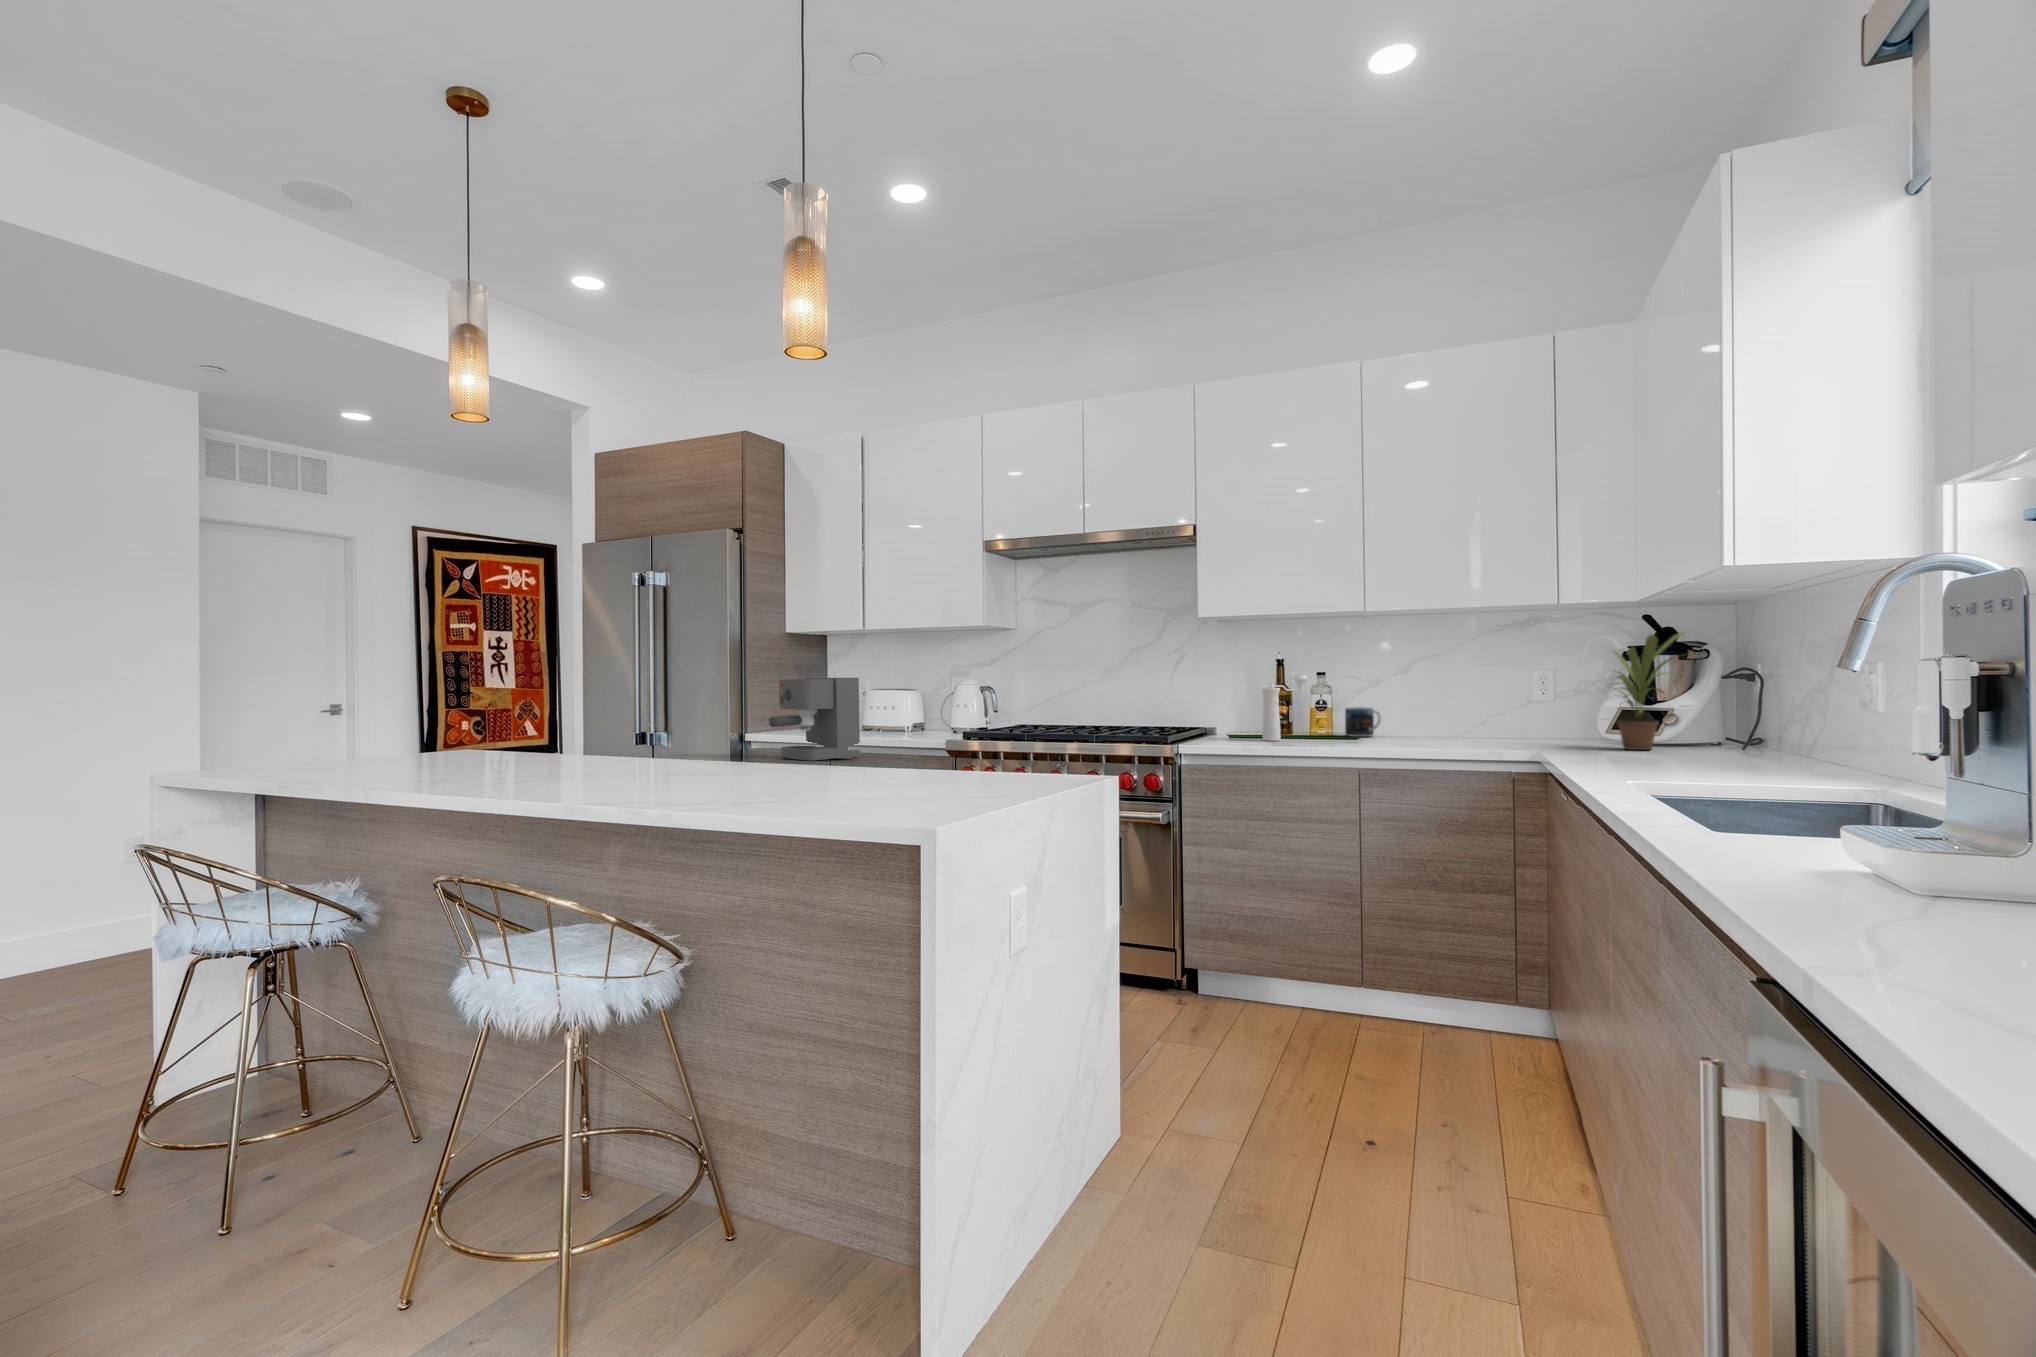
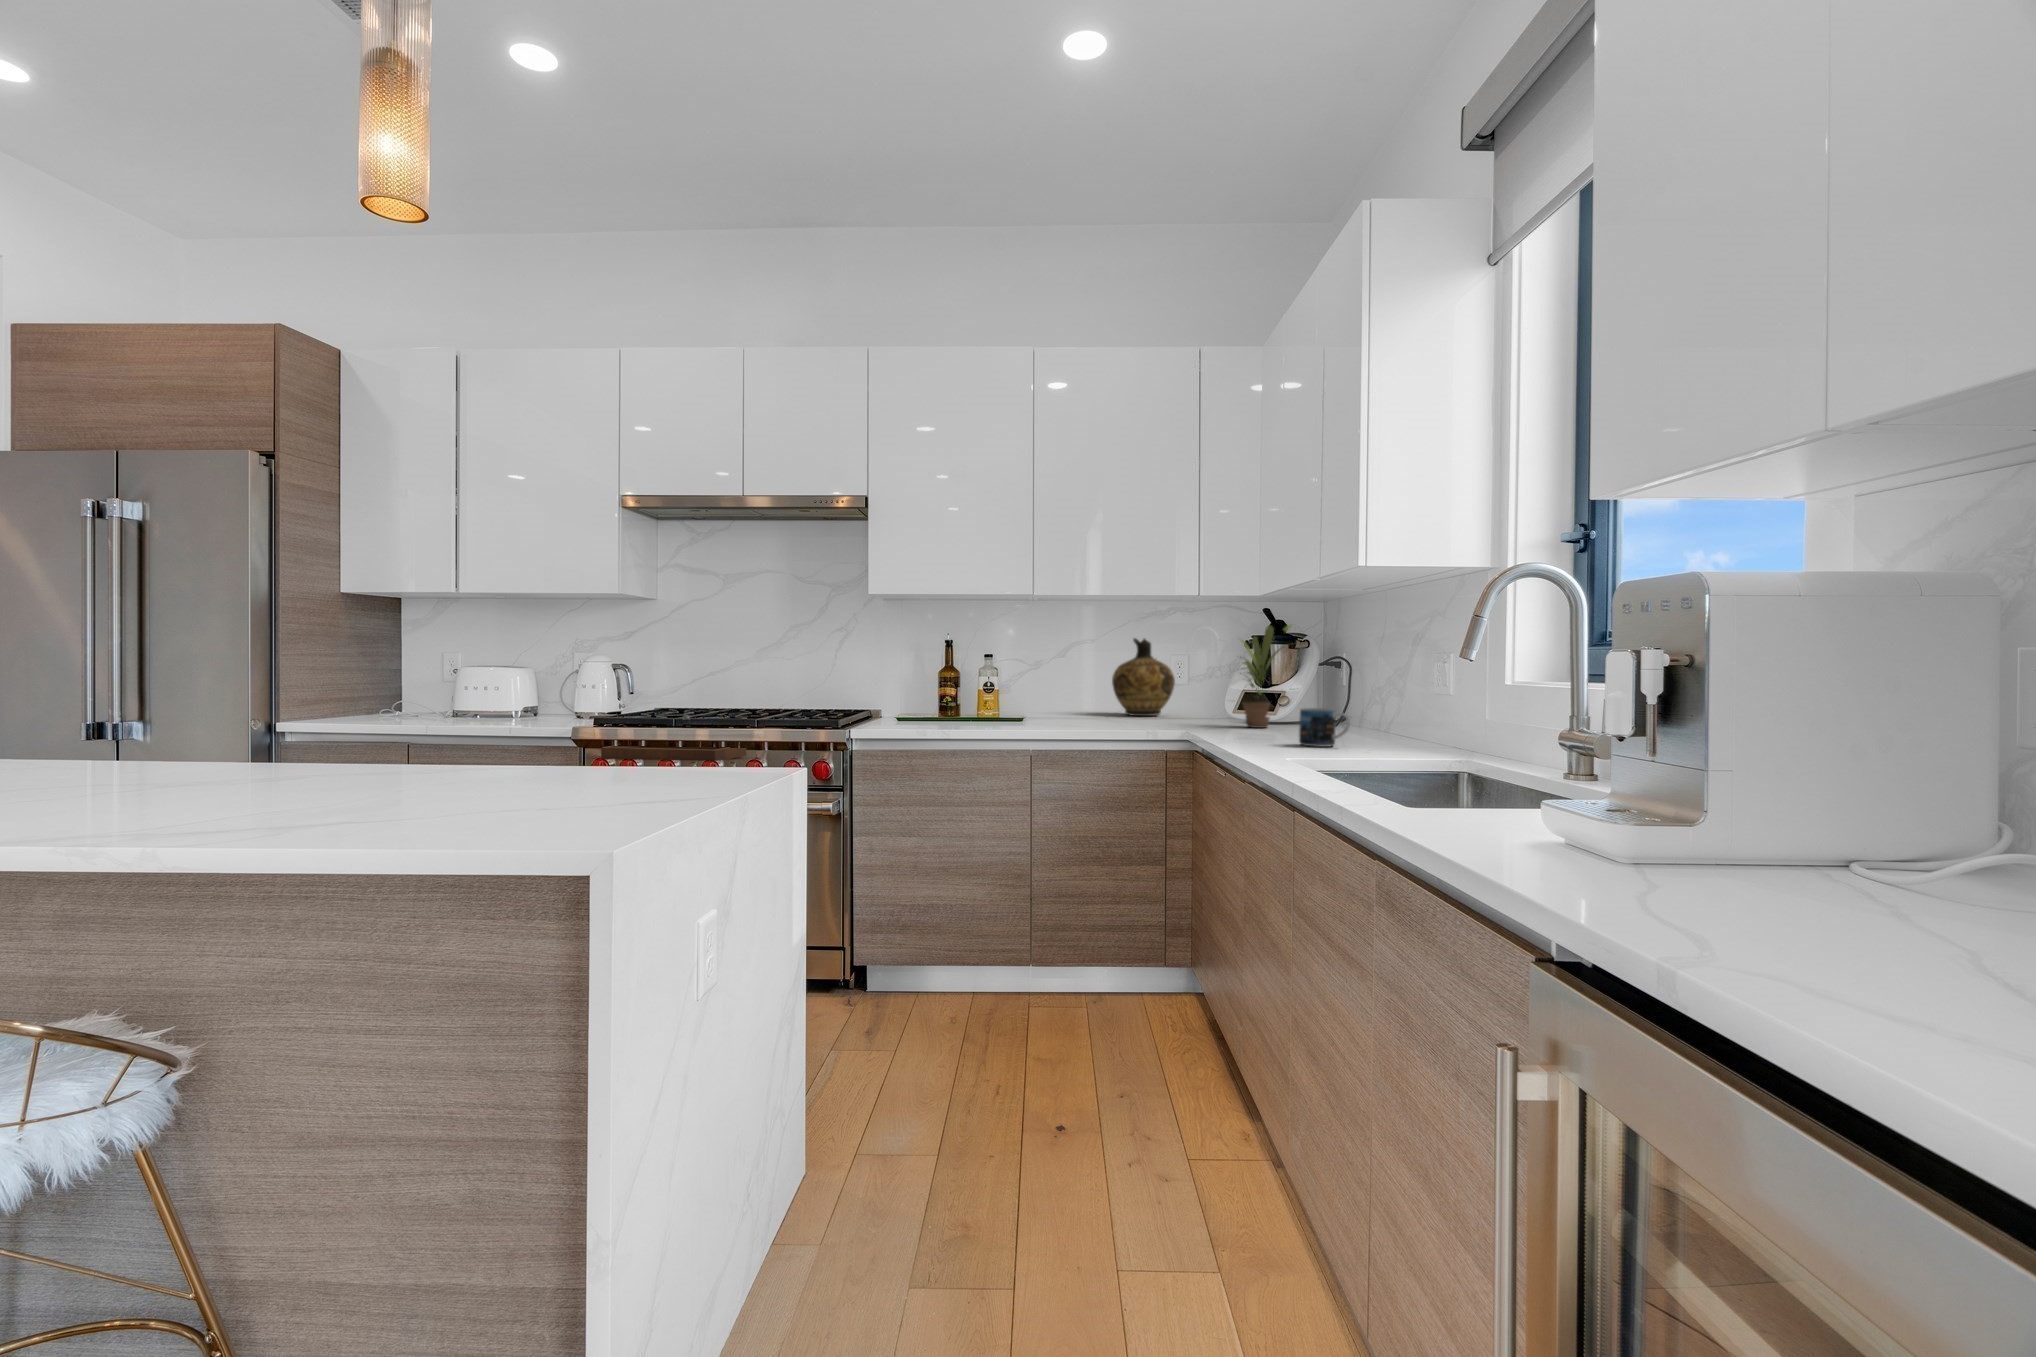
ceramic jug: none [1456,652,1531,734] -> present [1112,638,1175,716]
pepper mill: present [1262,675,1308,741] -> none [935,657,980,724]
coffee maker: present [769,678,860,761] -> none [319,652,450,758]
mug: present [1345,707,1381,737] -> present [1299,708,1350,747]
tray: none [968,730,1087,773] -> present [601,715,746,761]

